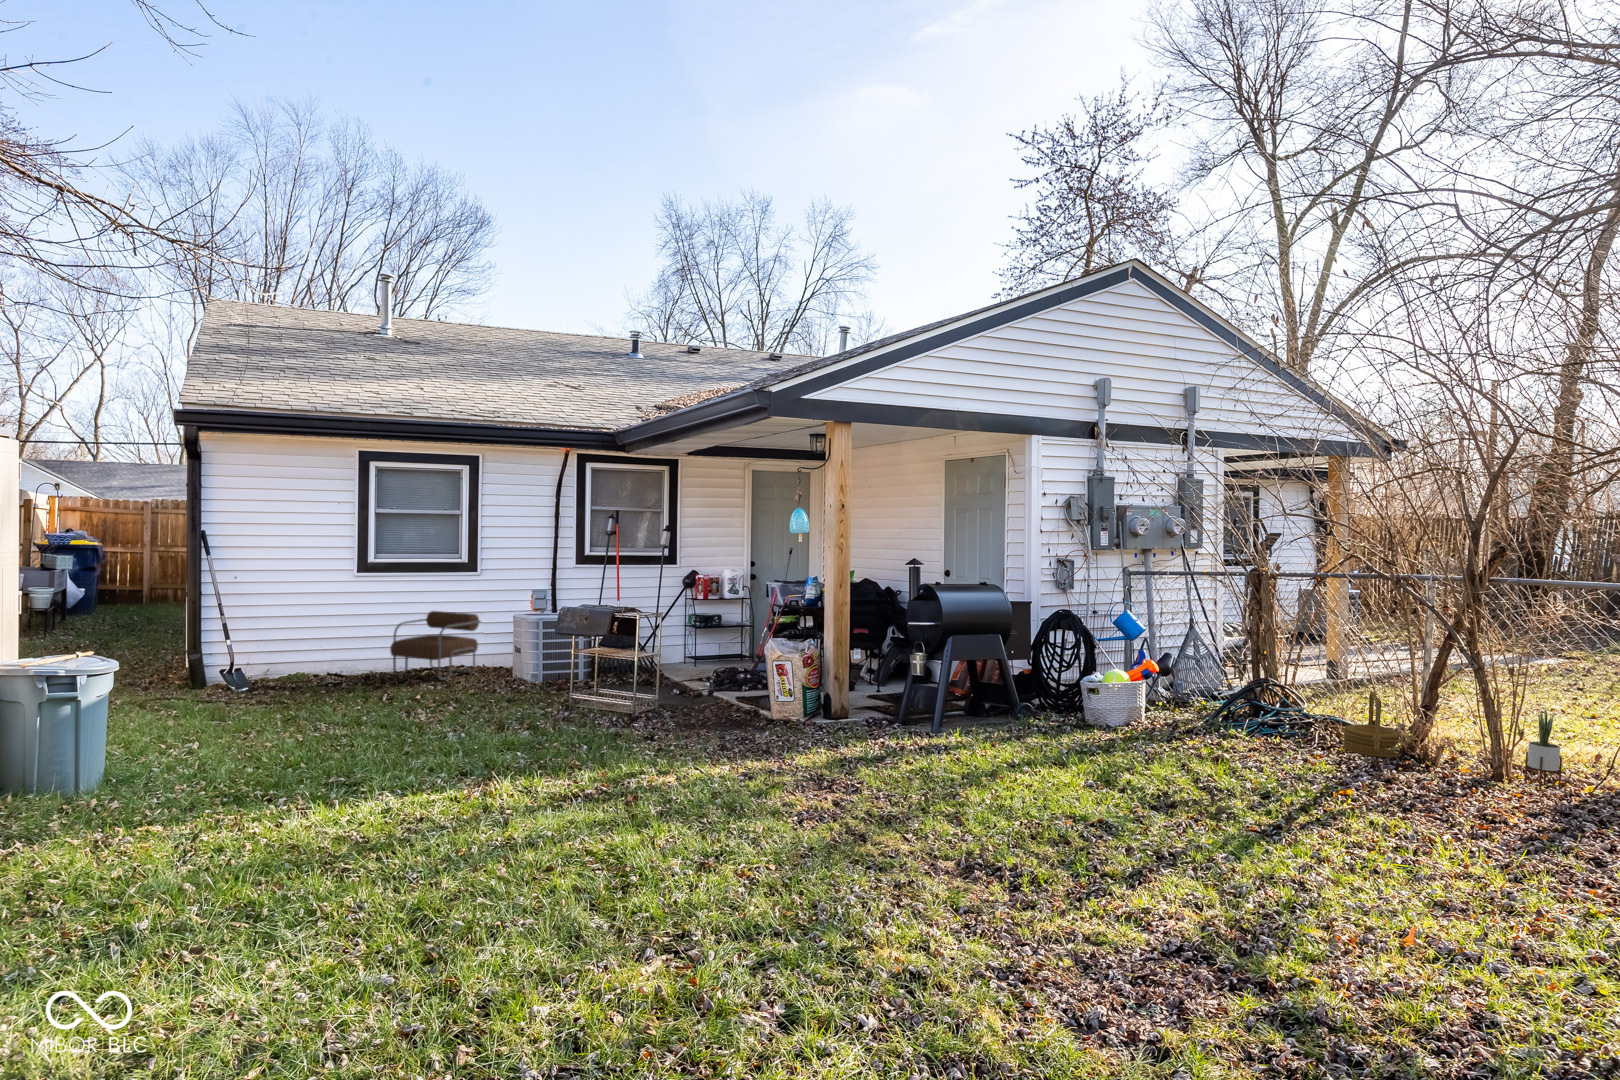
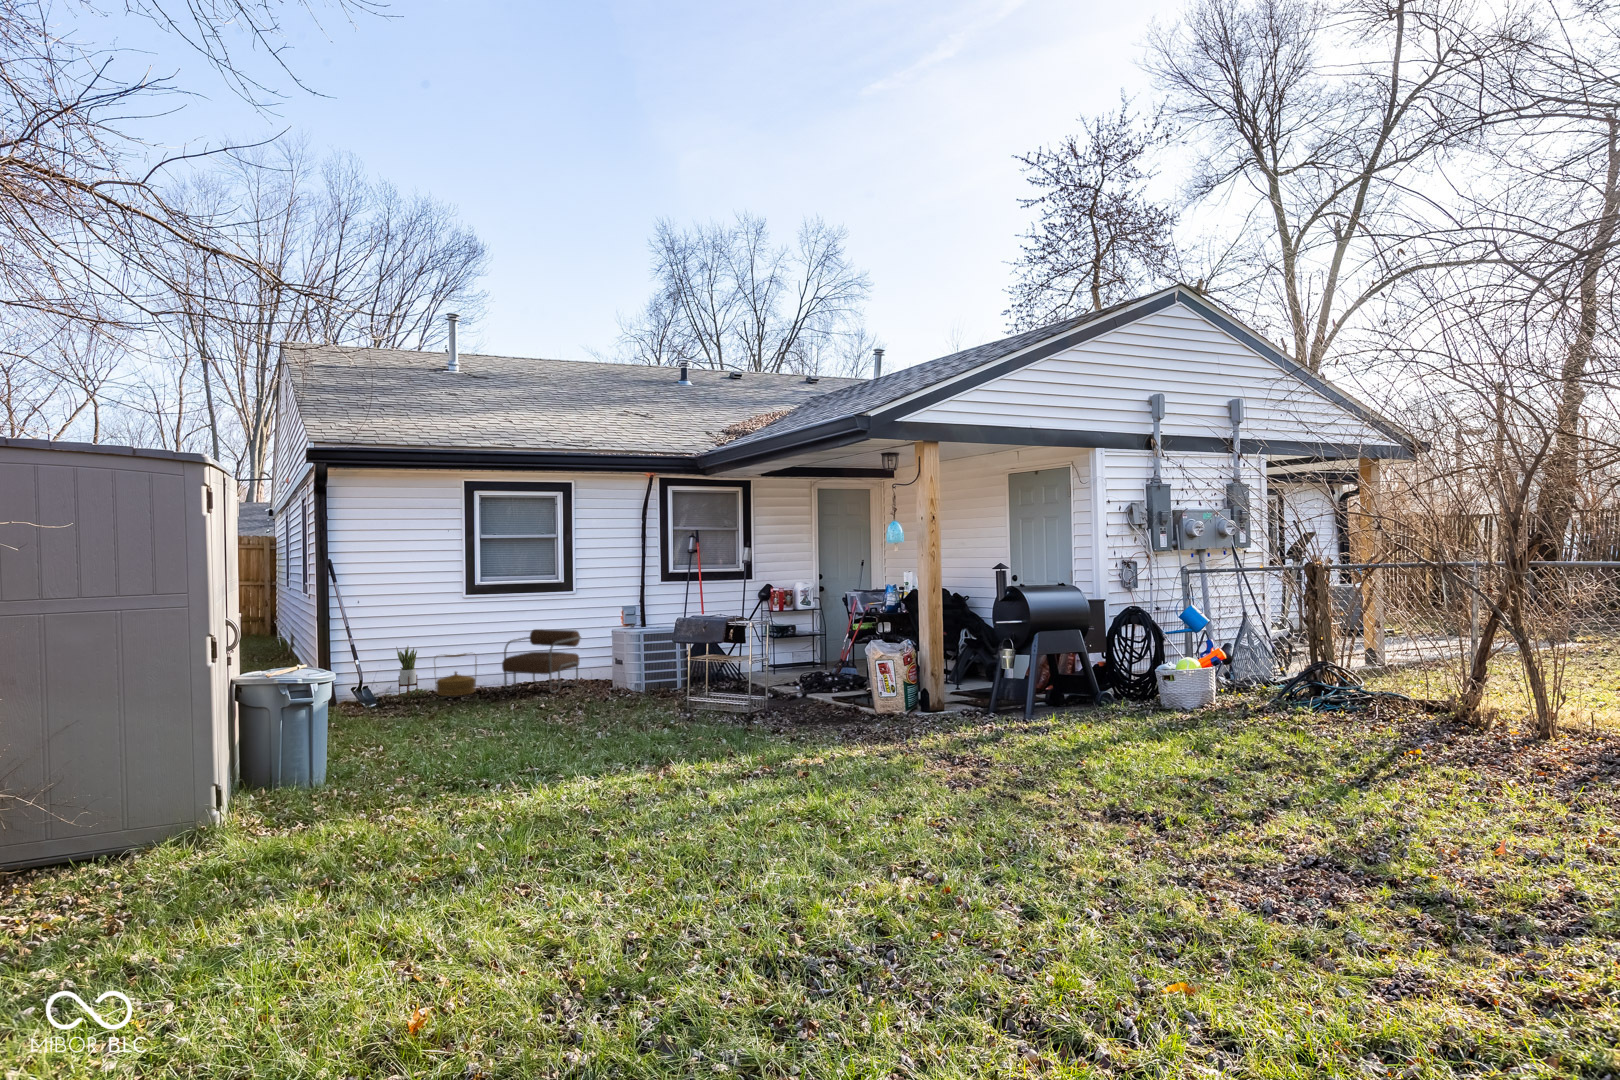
woven basket: present [1343,692,1401,757] -> present [435,653,477,696]
potted plant: present [1525,706,1562,790] -> present [396,646,418,696]

